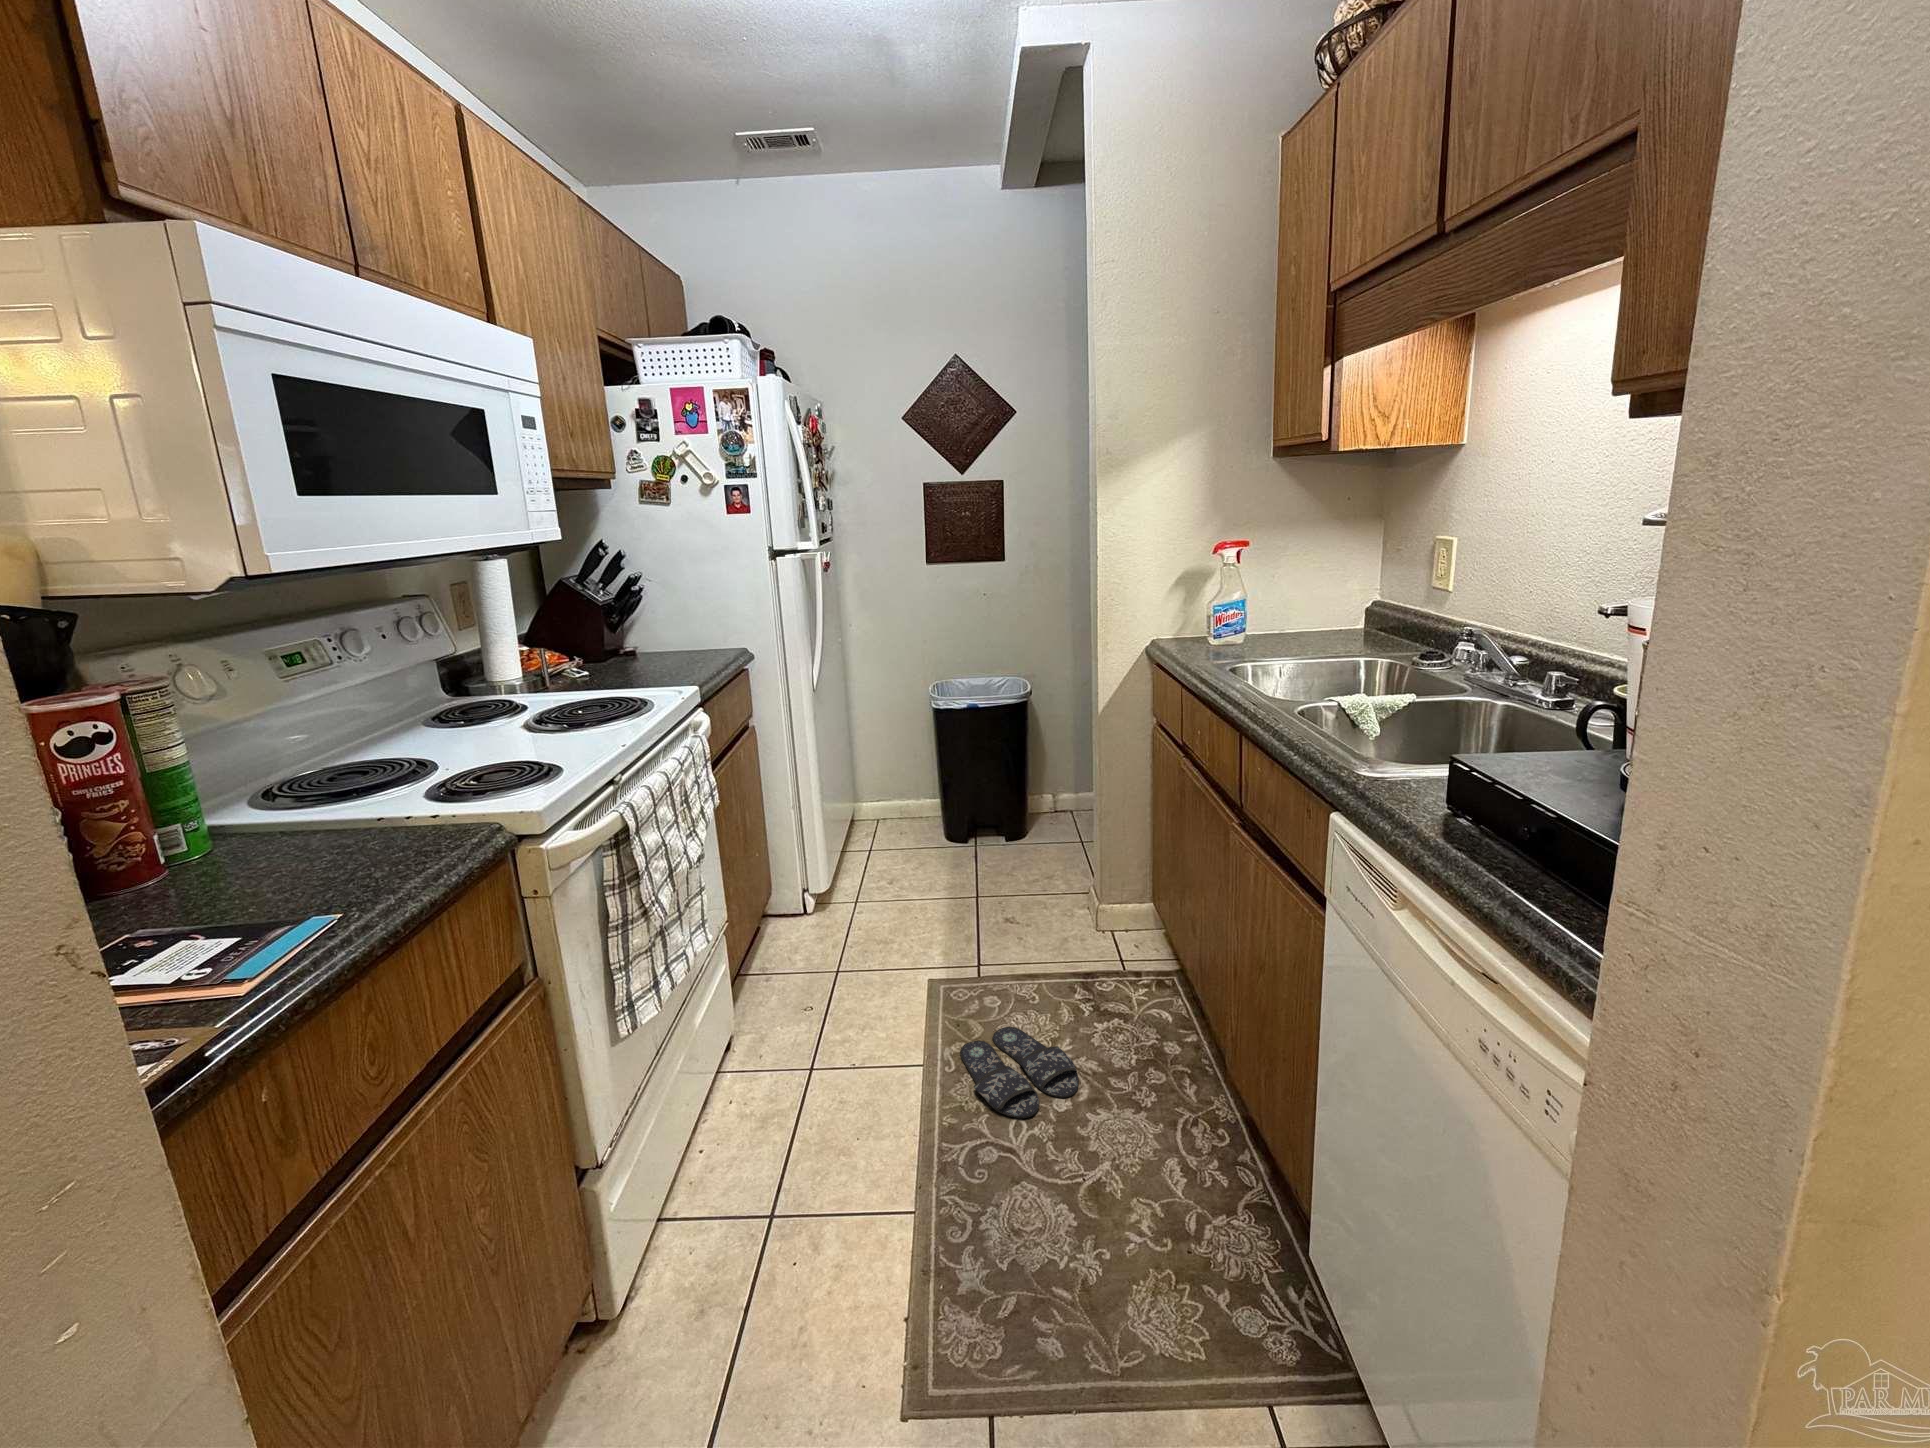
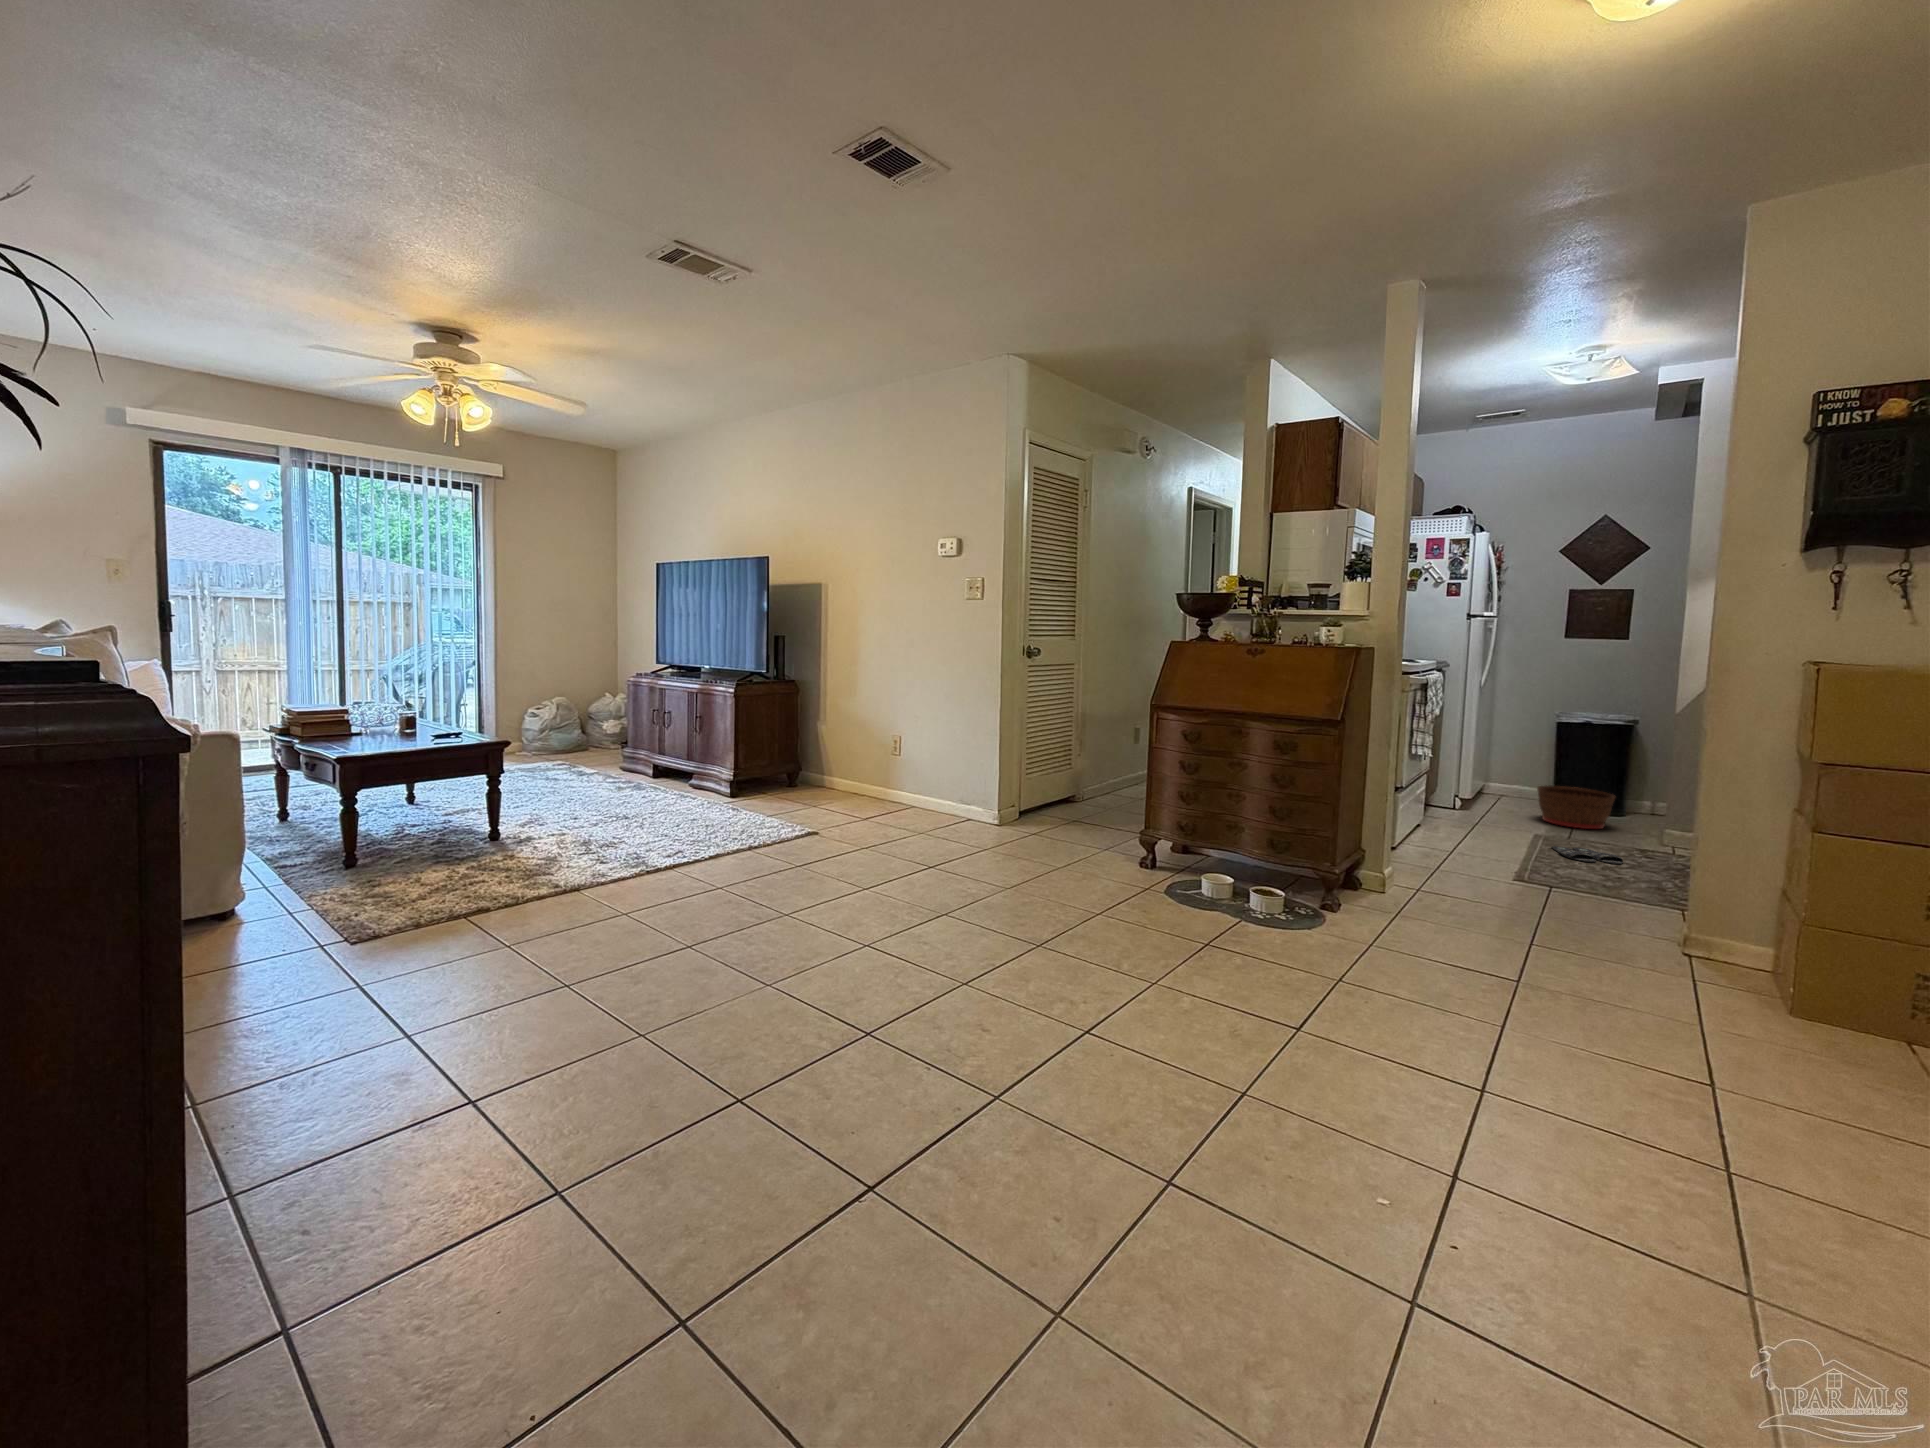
basket: none [921,826,1026,919] -> present [1537,786,1615,829]

